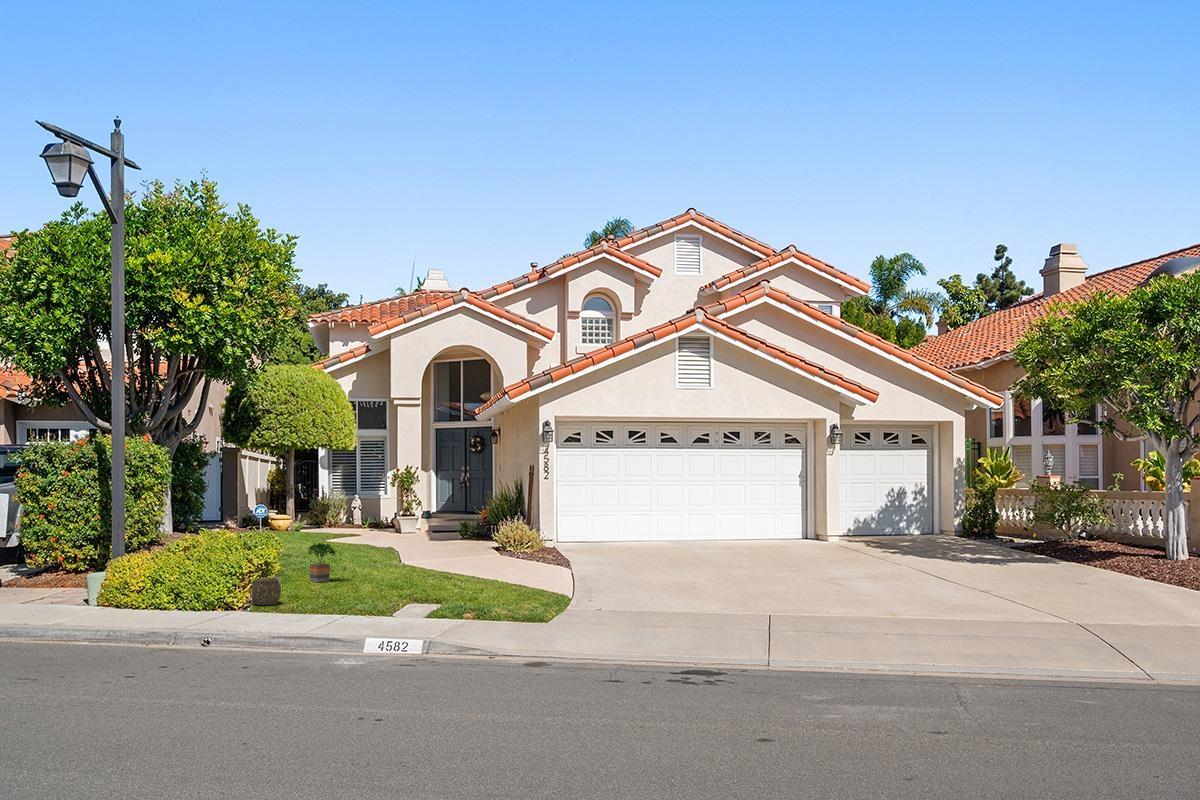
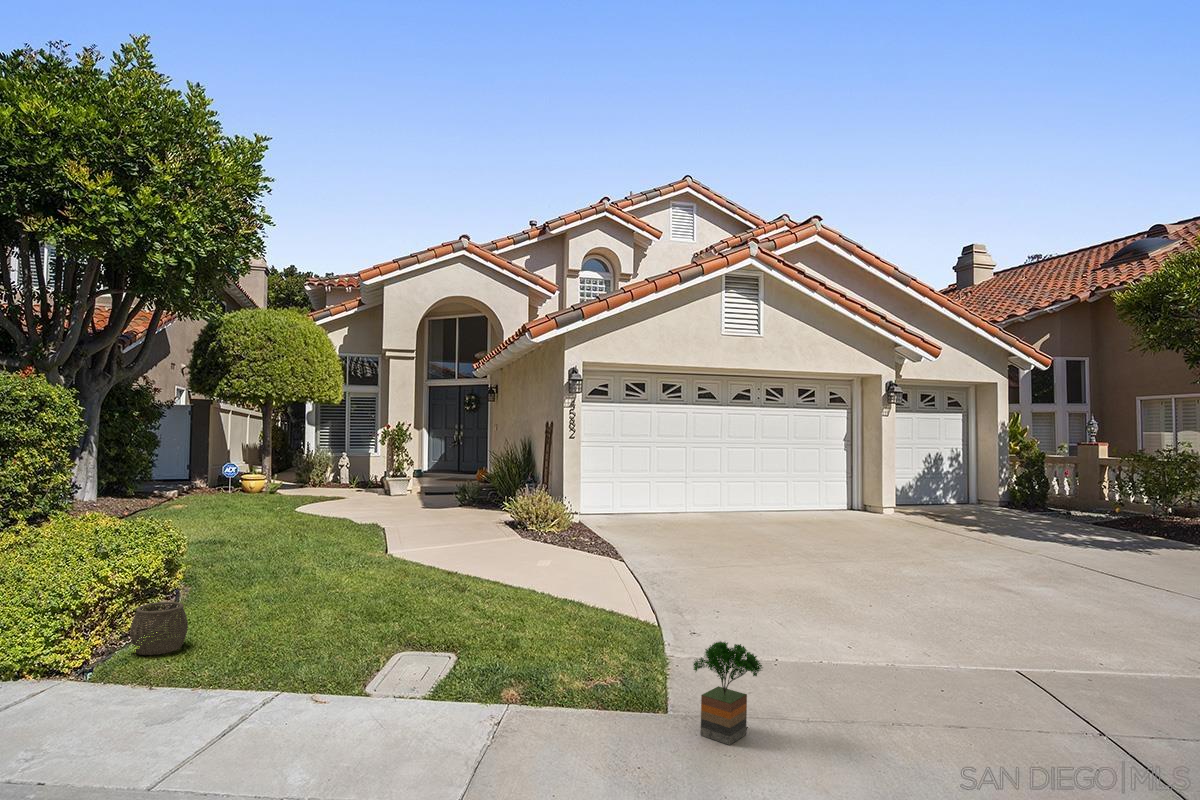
potted tree: present [308,543,336,582] -> present [693,641,763,745]

